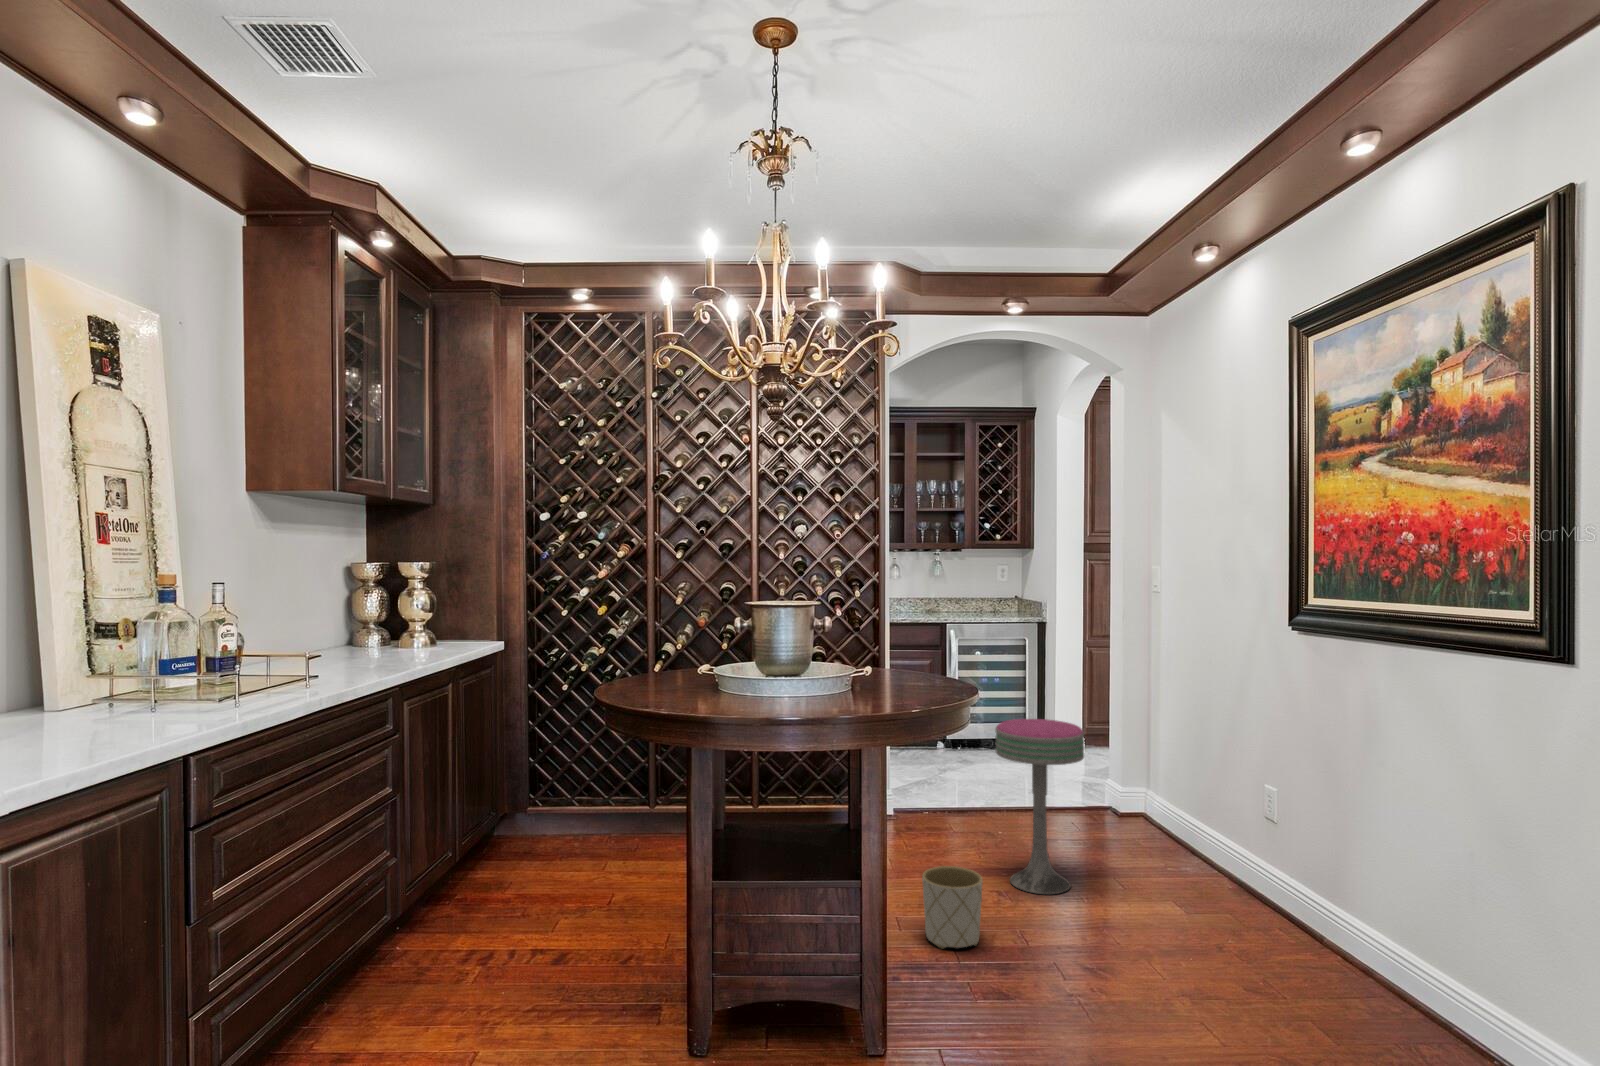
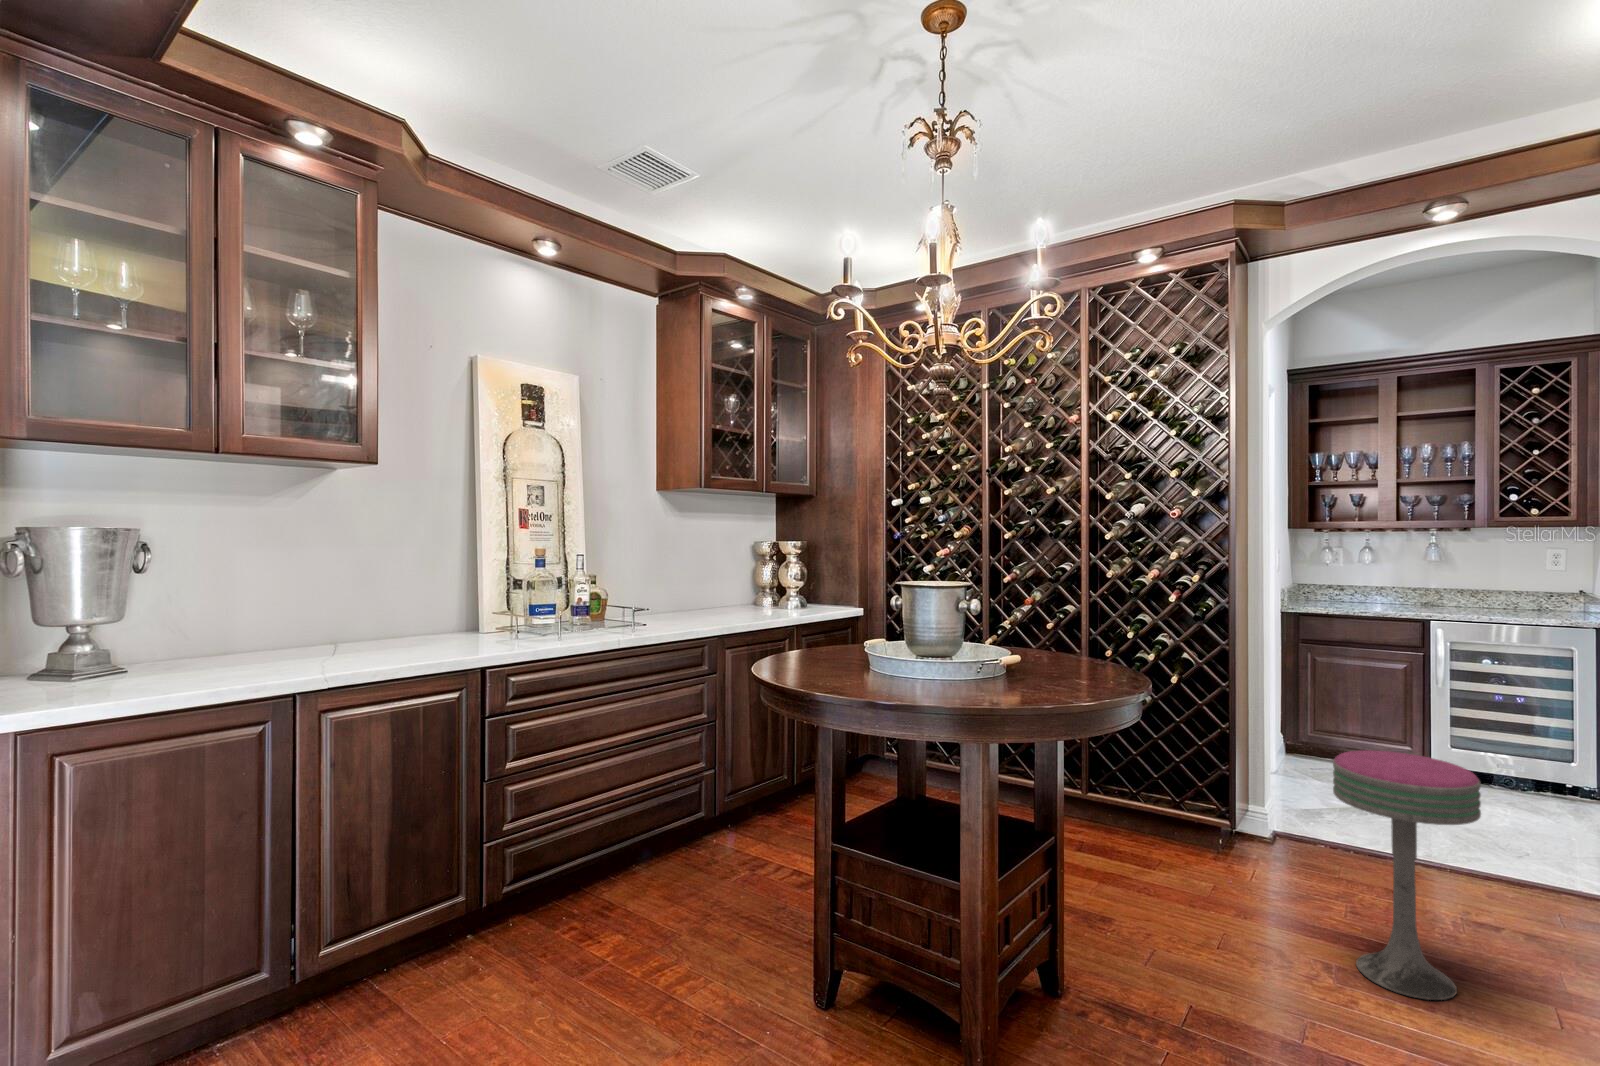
planter: present [922,866,983,949] -> none [1158,907,1239,1018]

